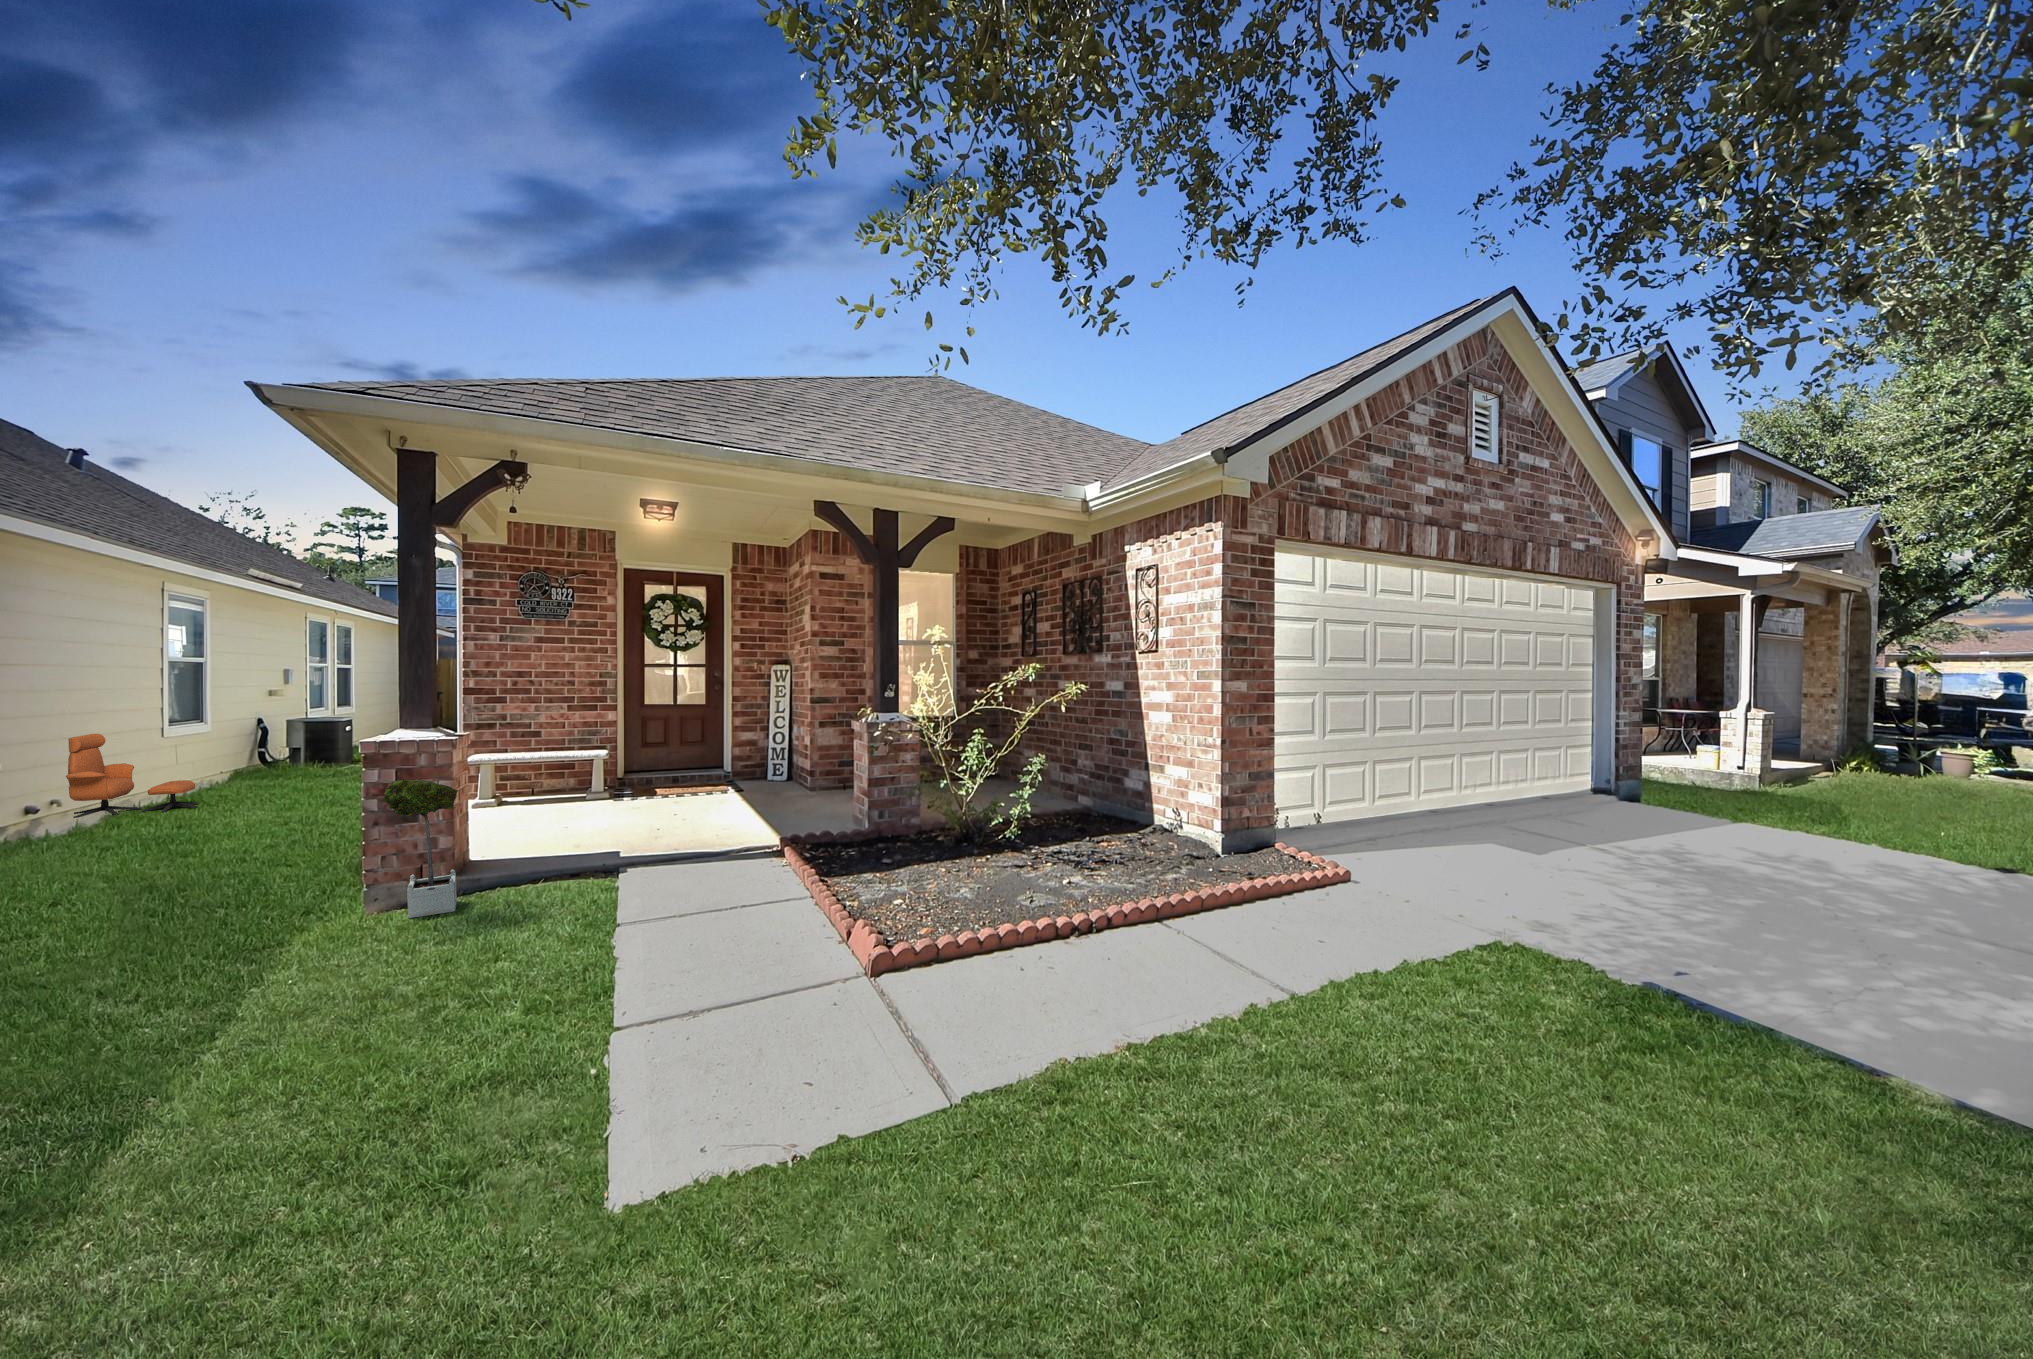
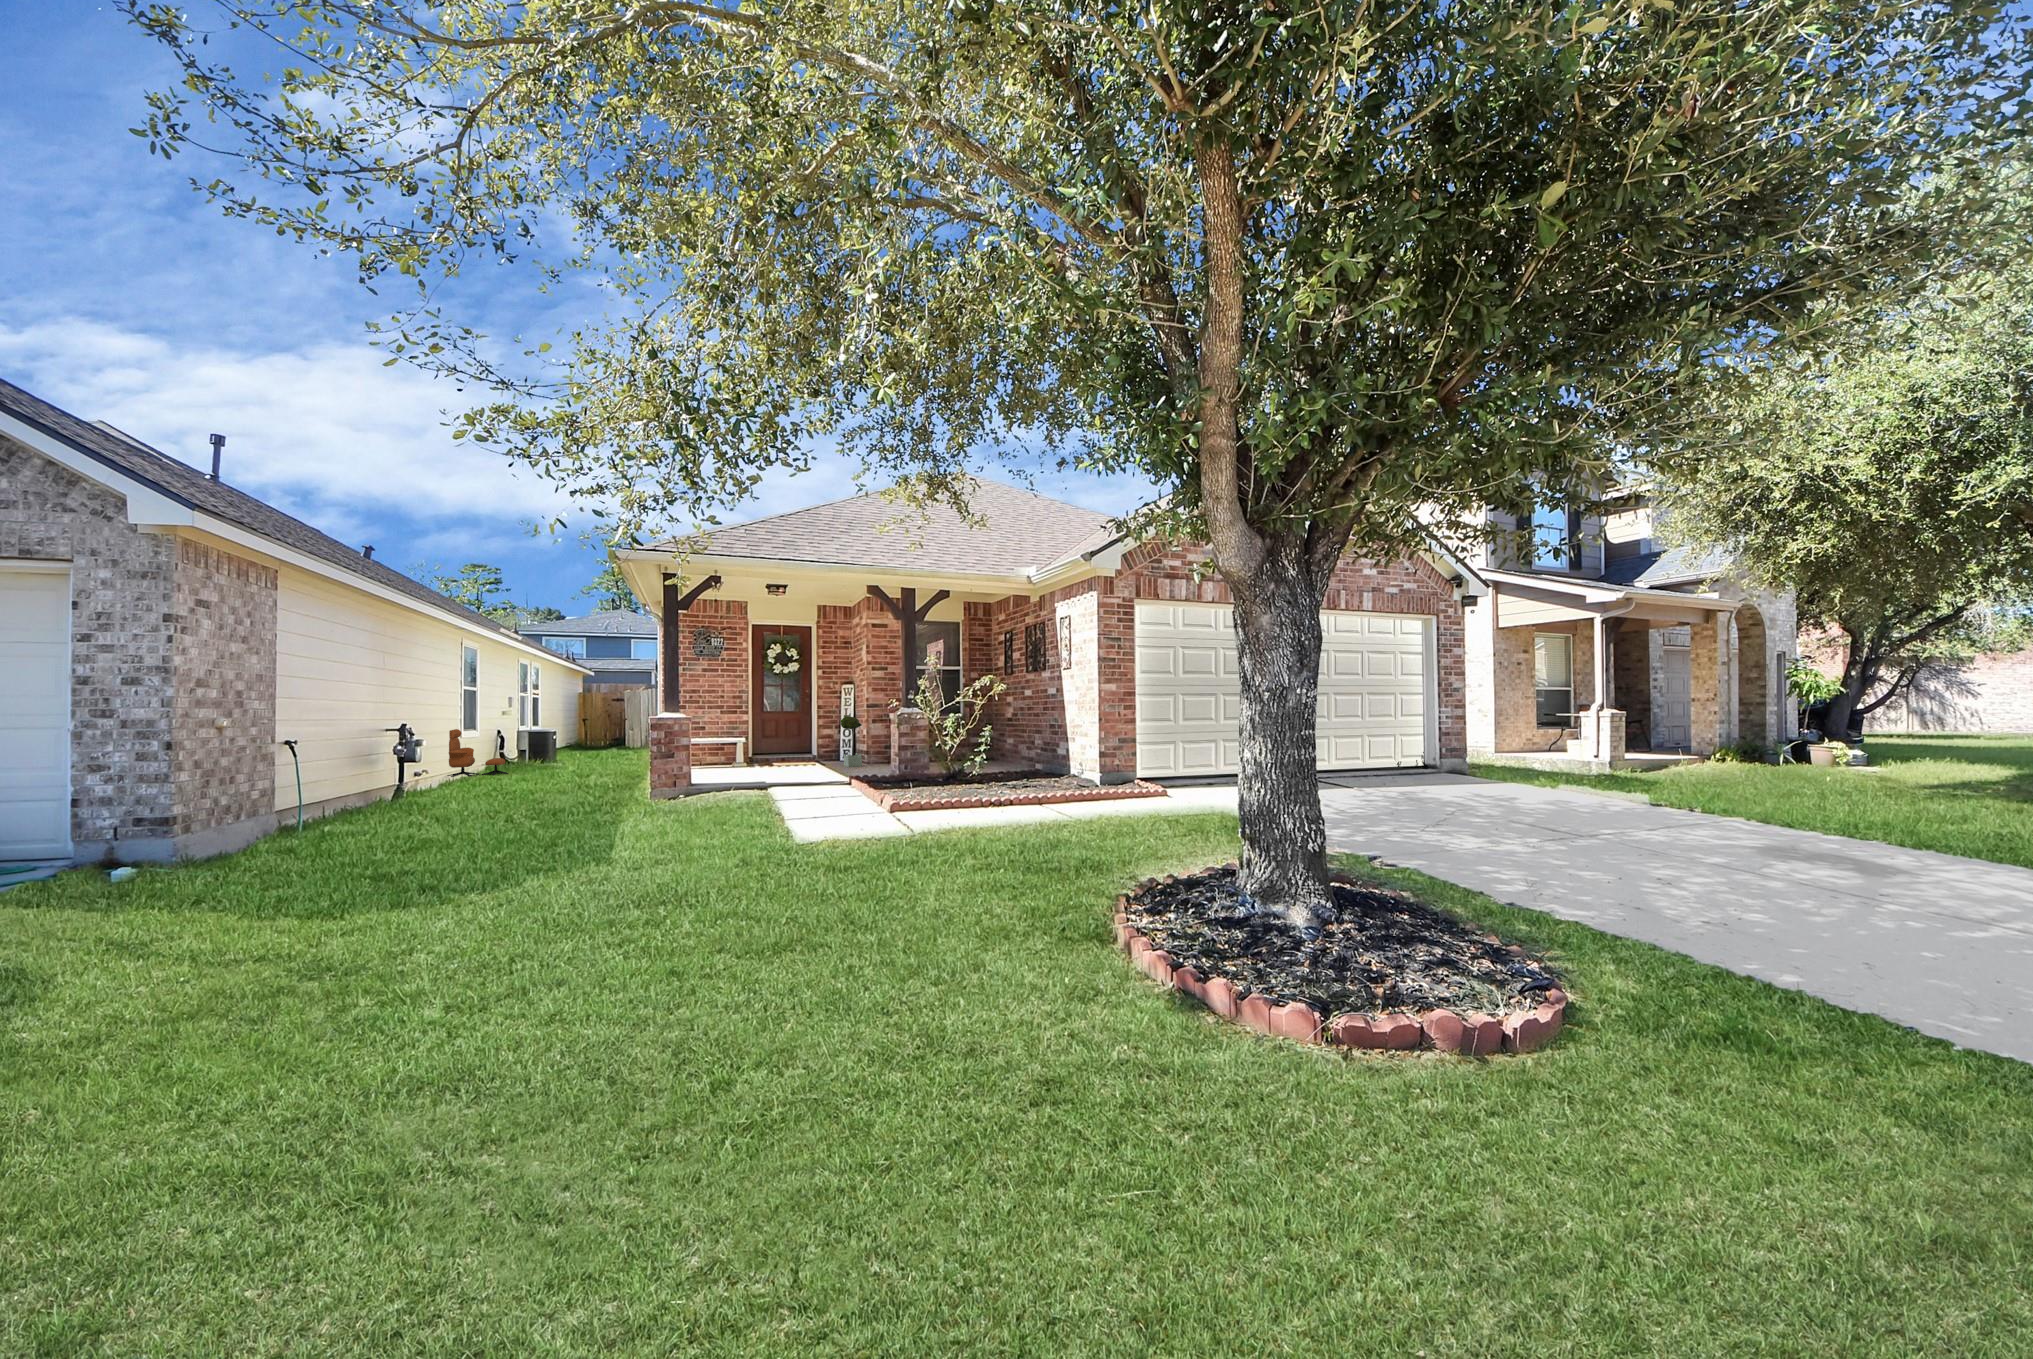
potted tree: present [384,779,458,918] -> present [840,715,862,767]

